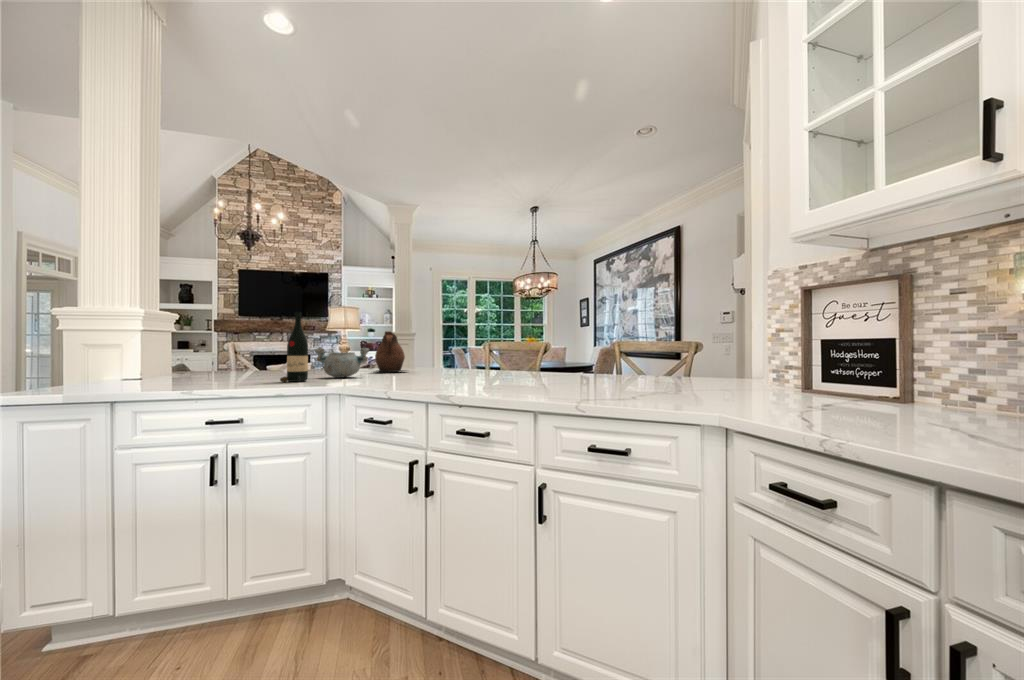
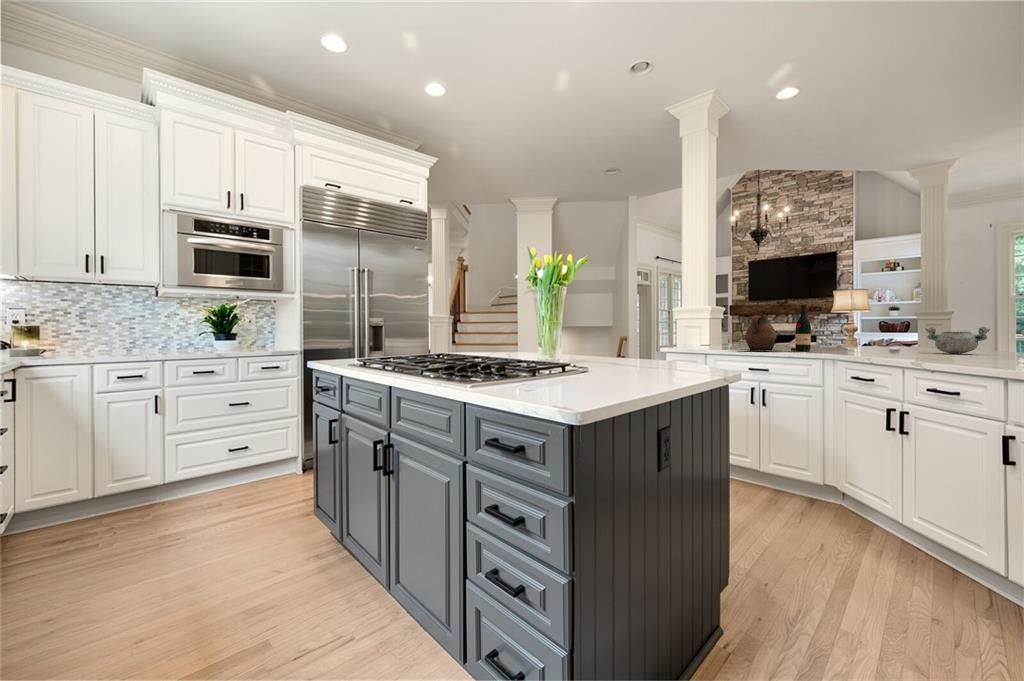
ceramic pitcher: present [375,331,406,372] -> present [745,312,777,351]
bowl: present [315,347,369,378] -> present [926,327,990,354]

